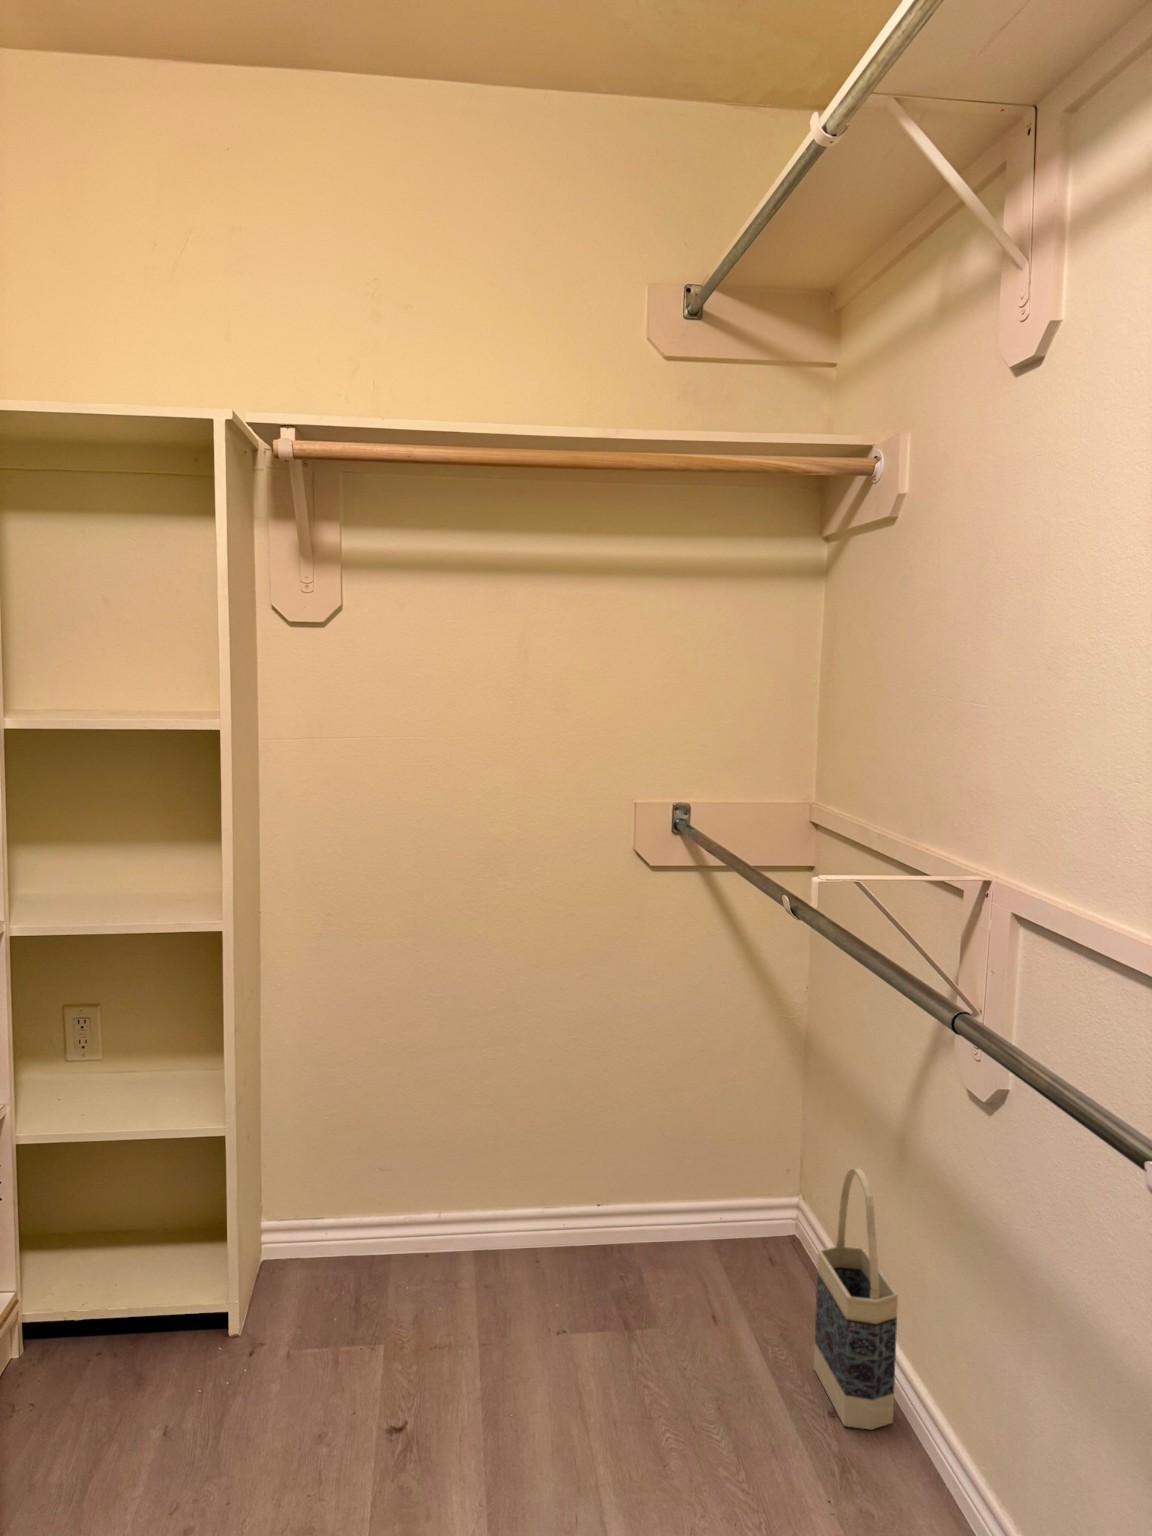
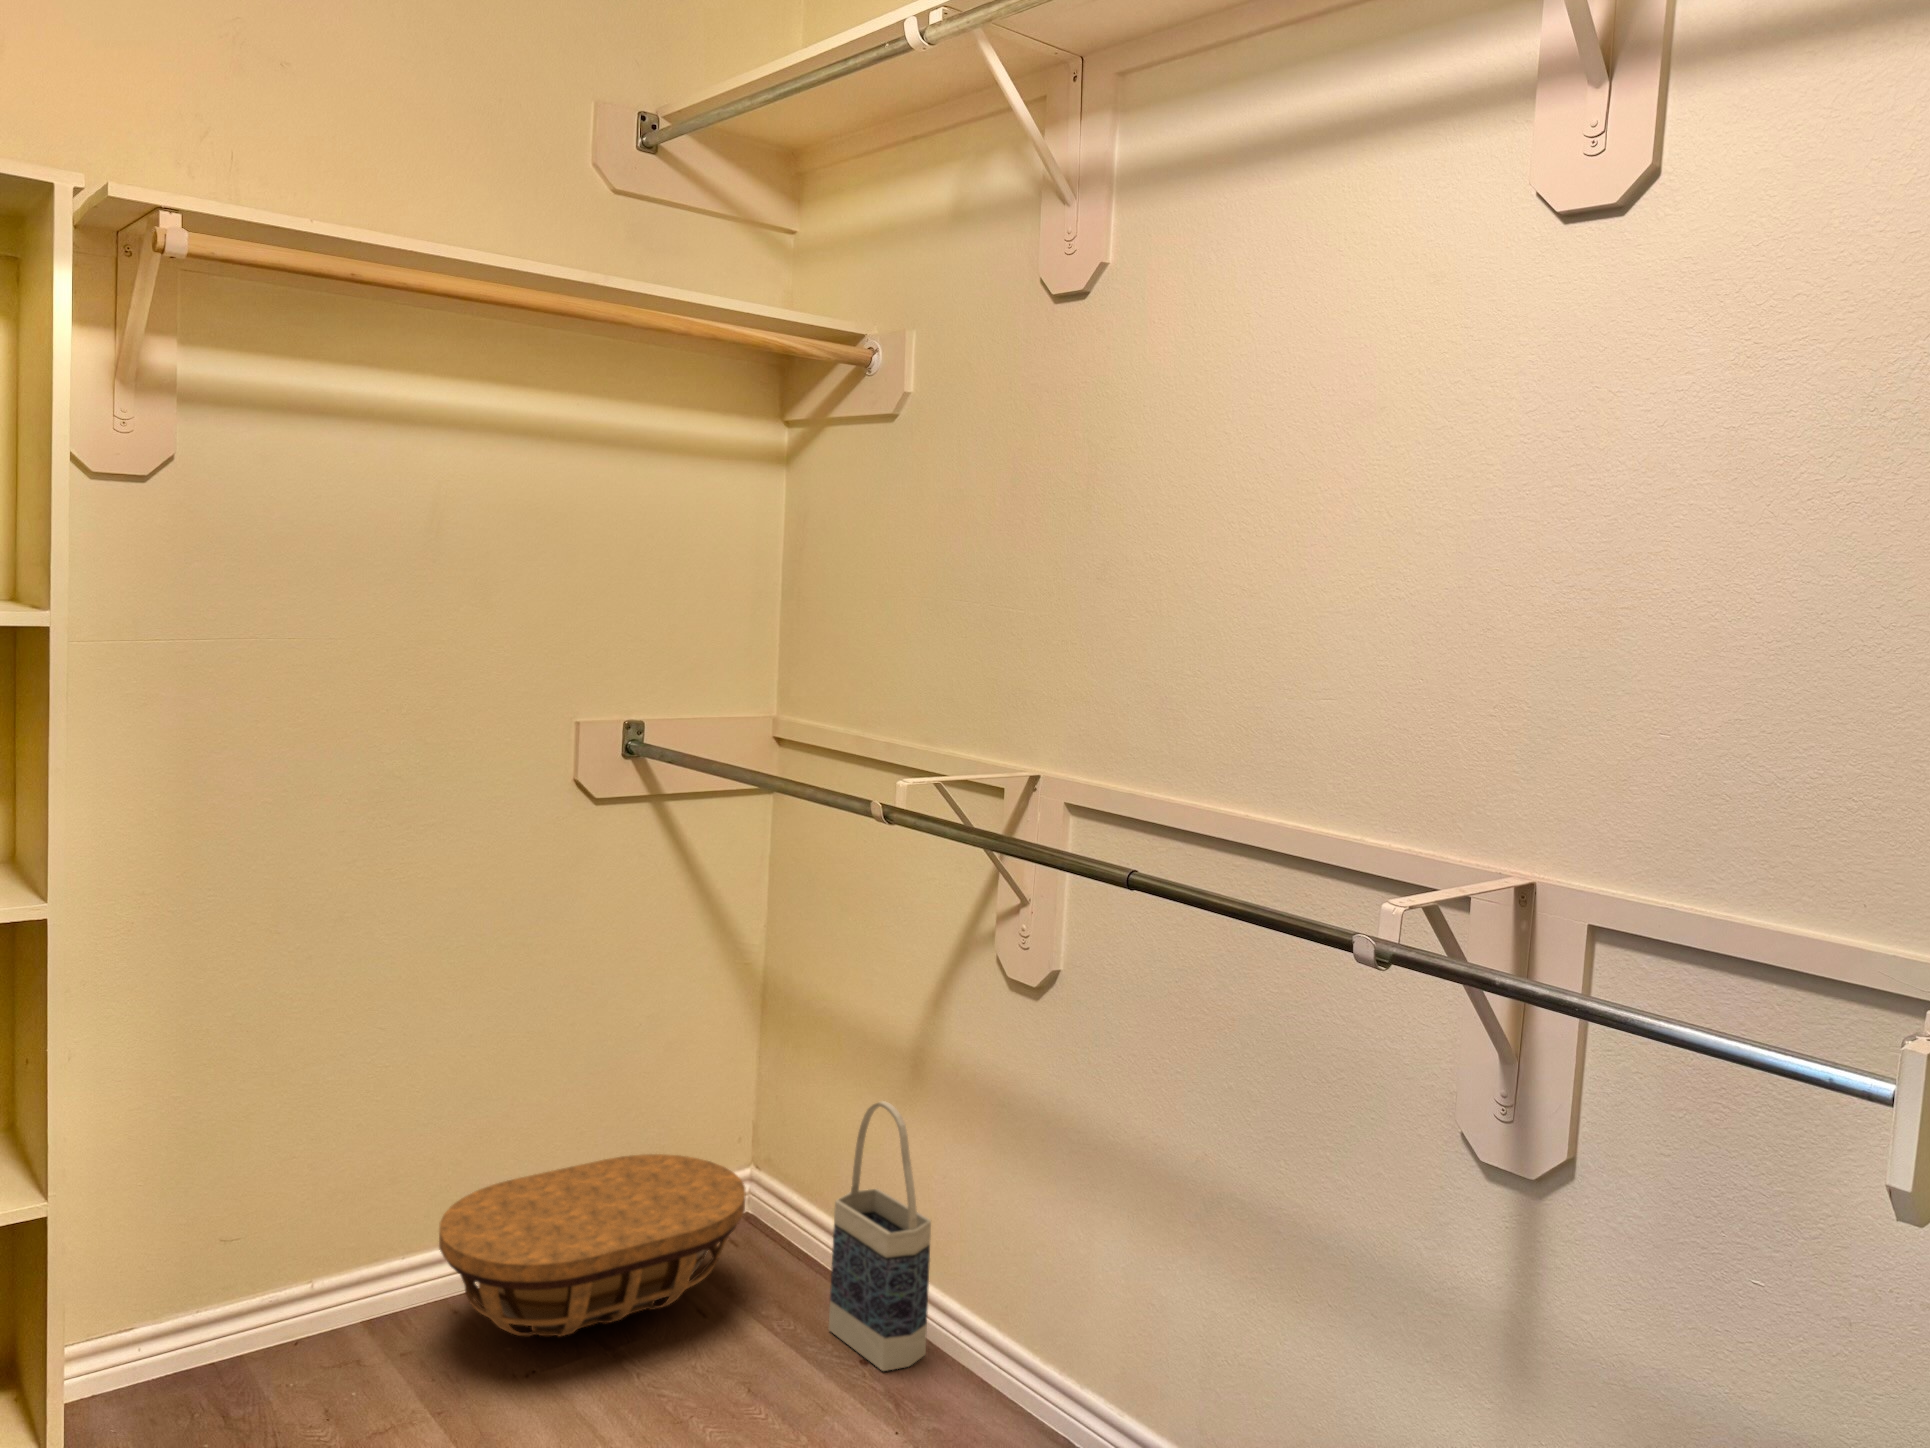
basket: none [508,1166,760,1307] -> present [439,1154,745,1336]

